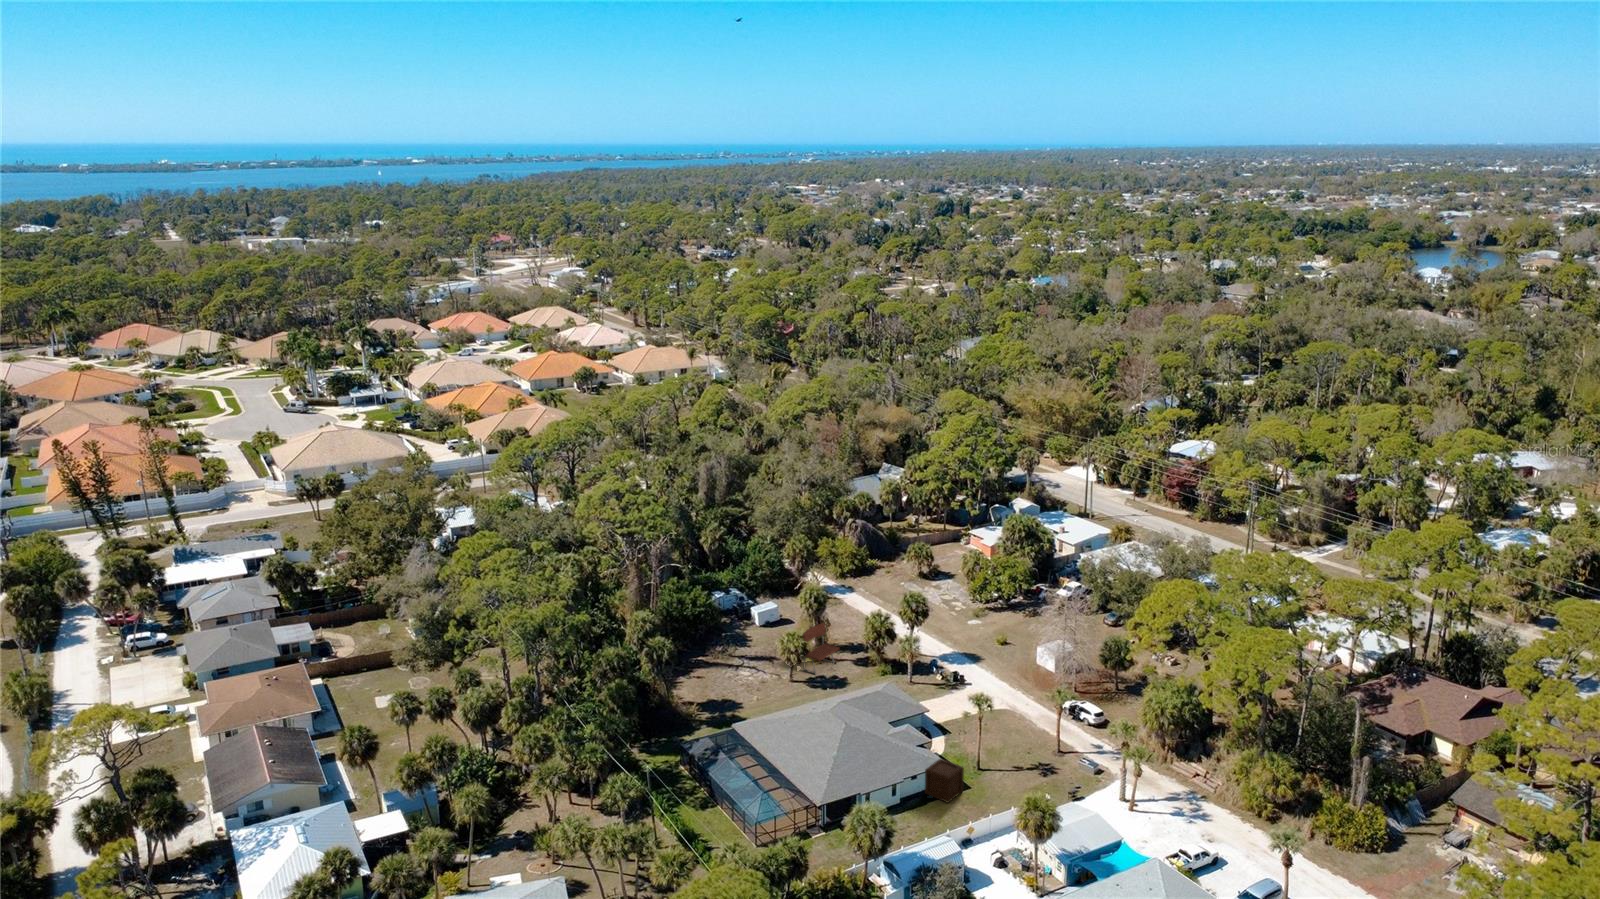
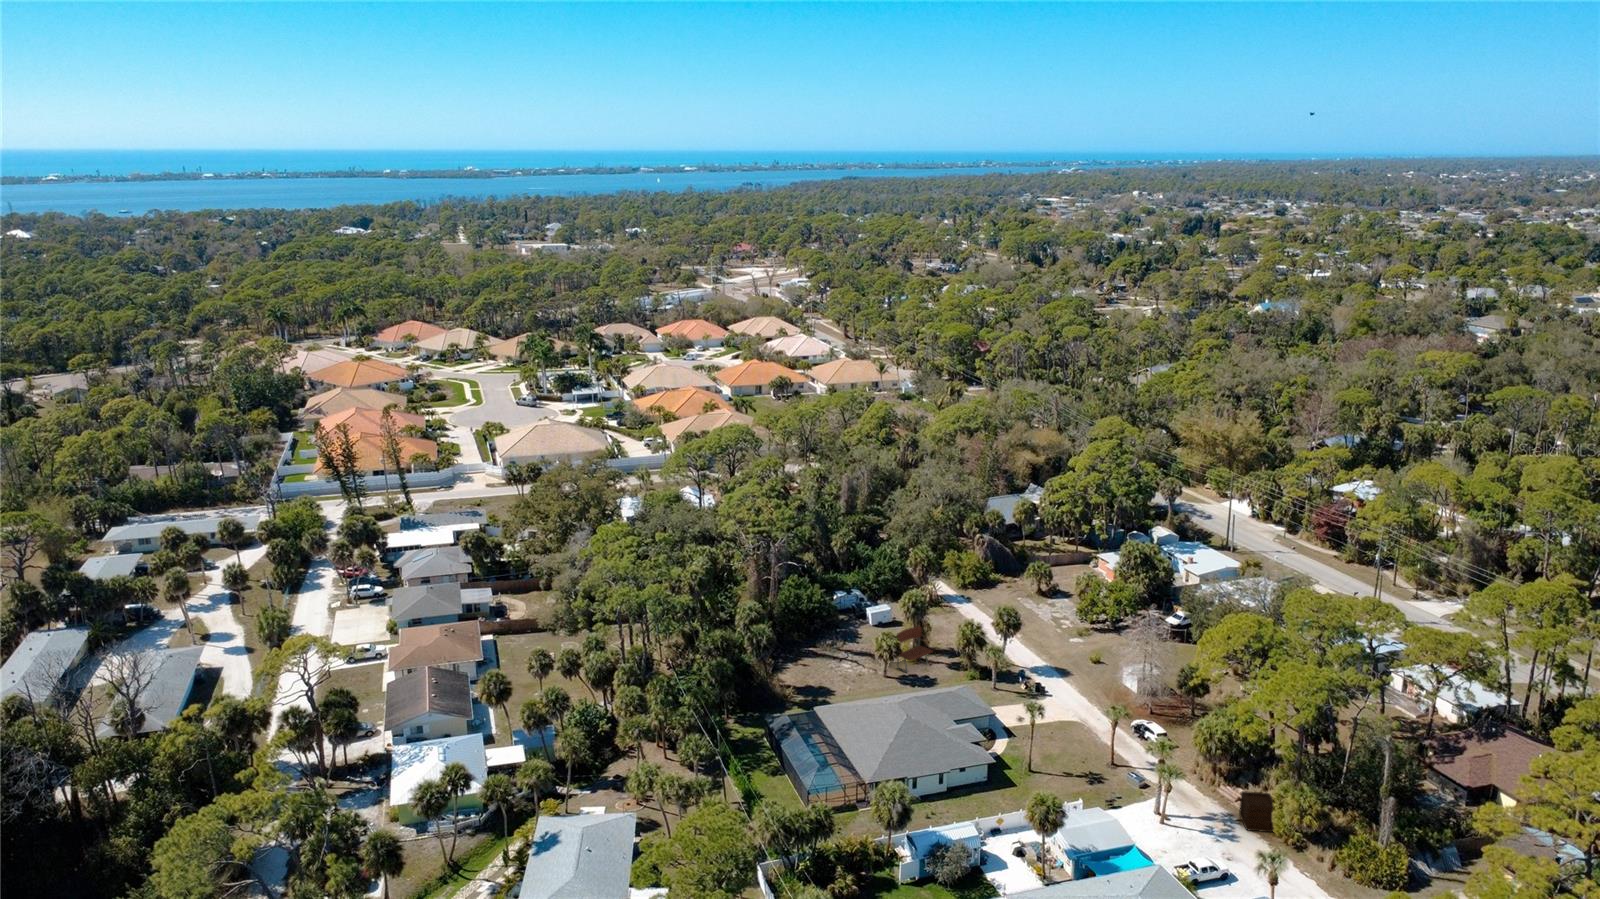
wooden crate: present [925,759,964,802] -> present [1239,791,1274,832]

